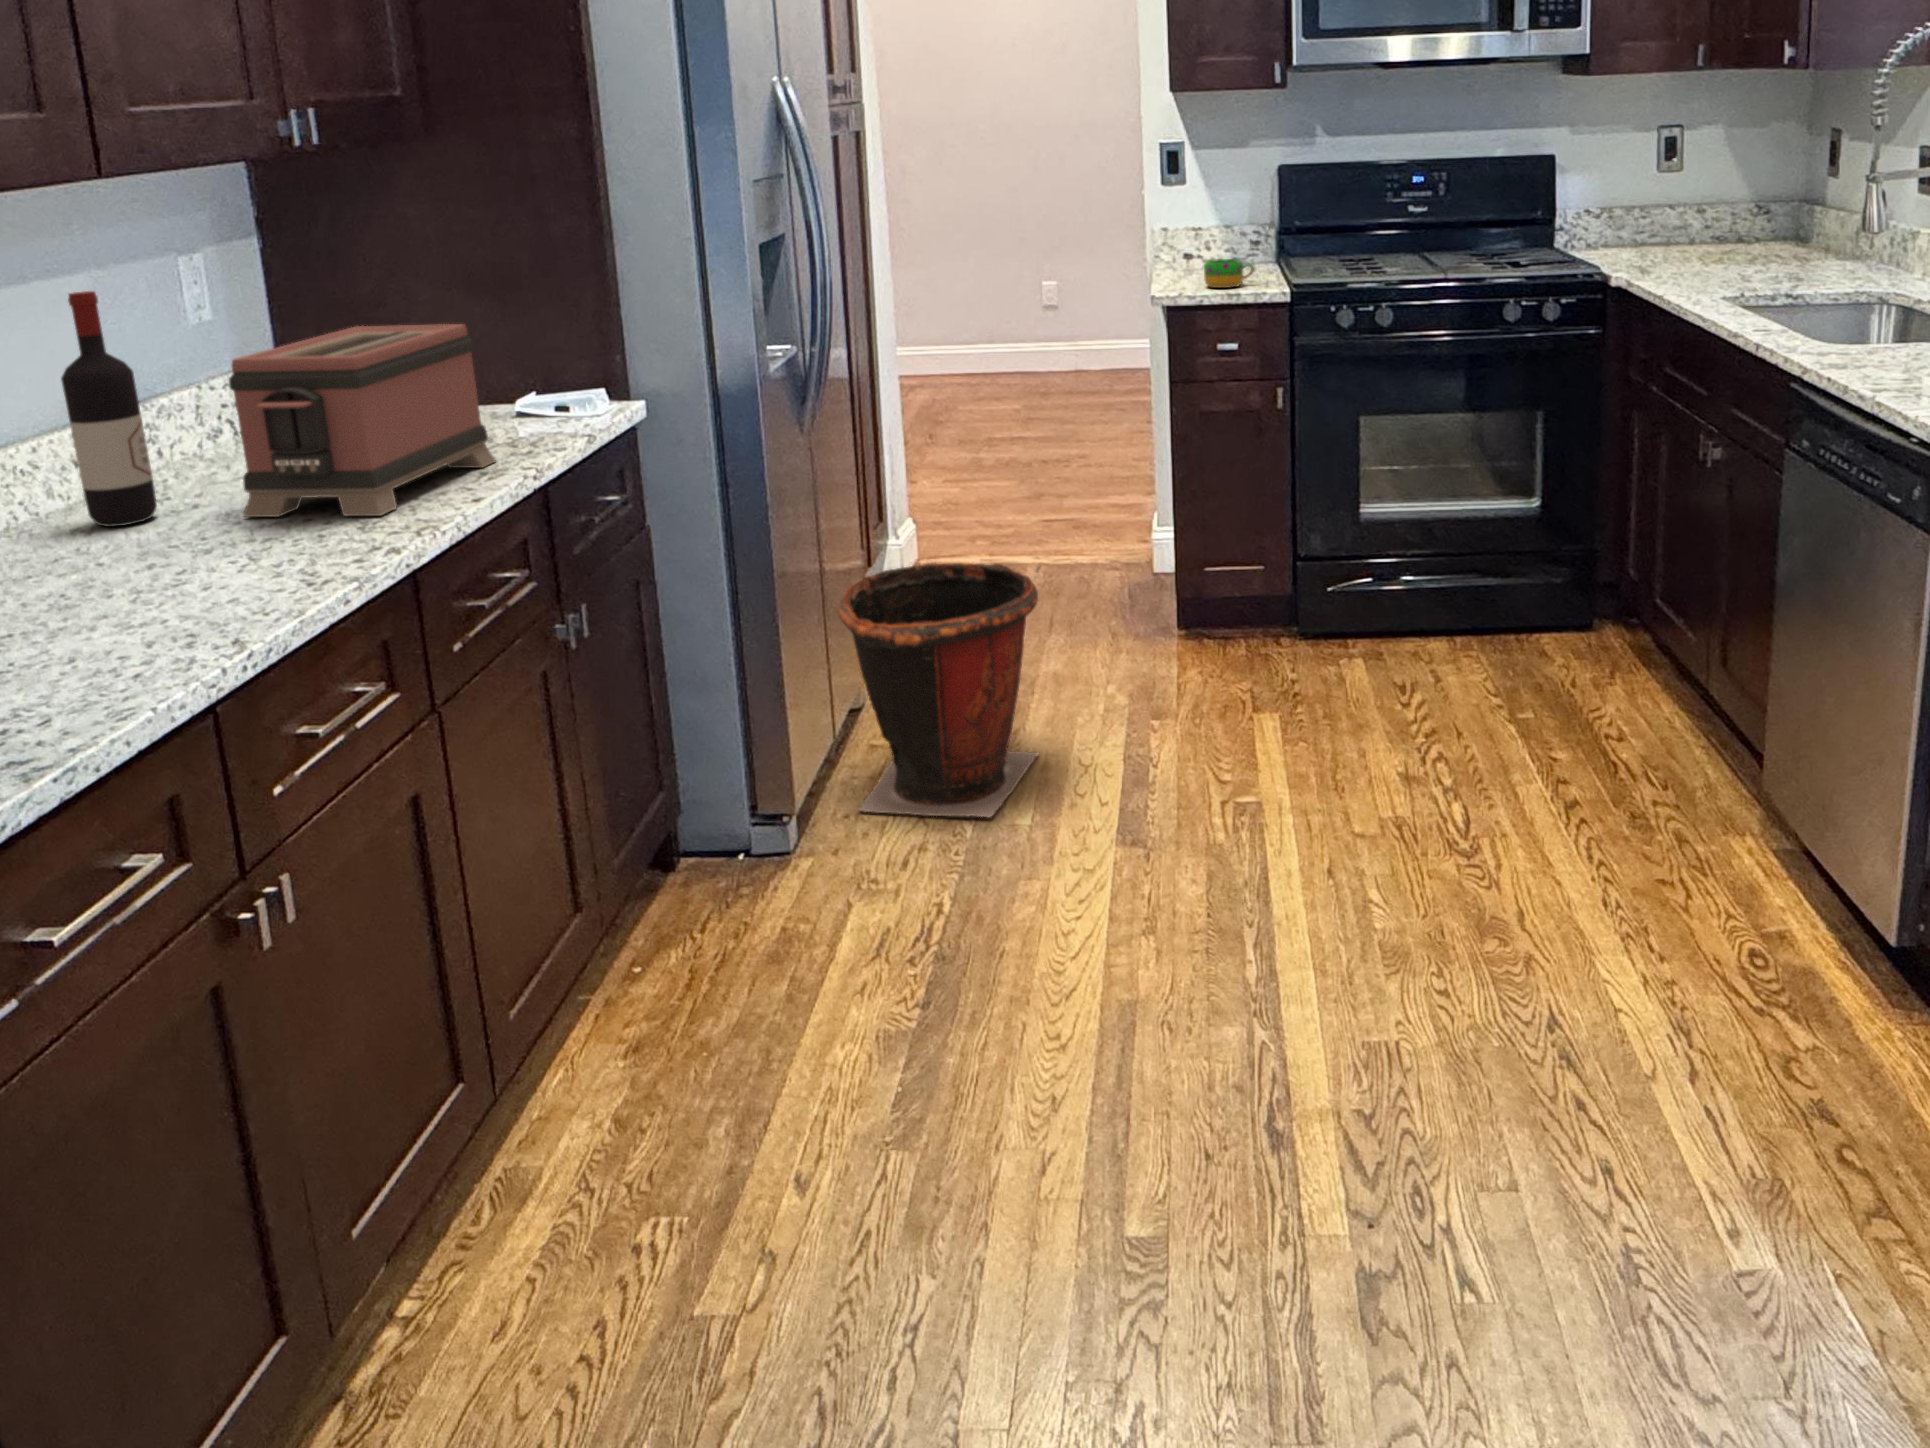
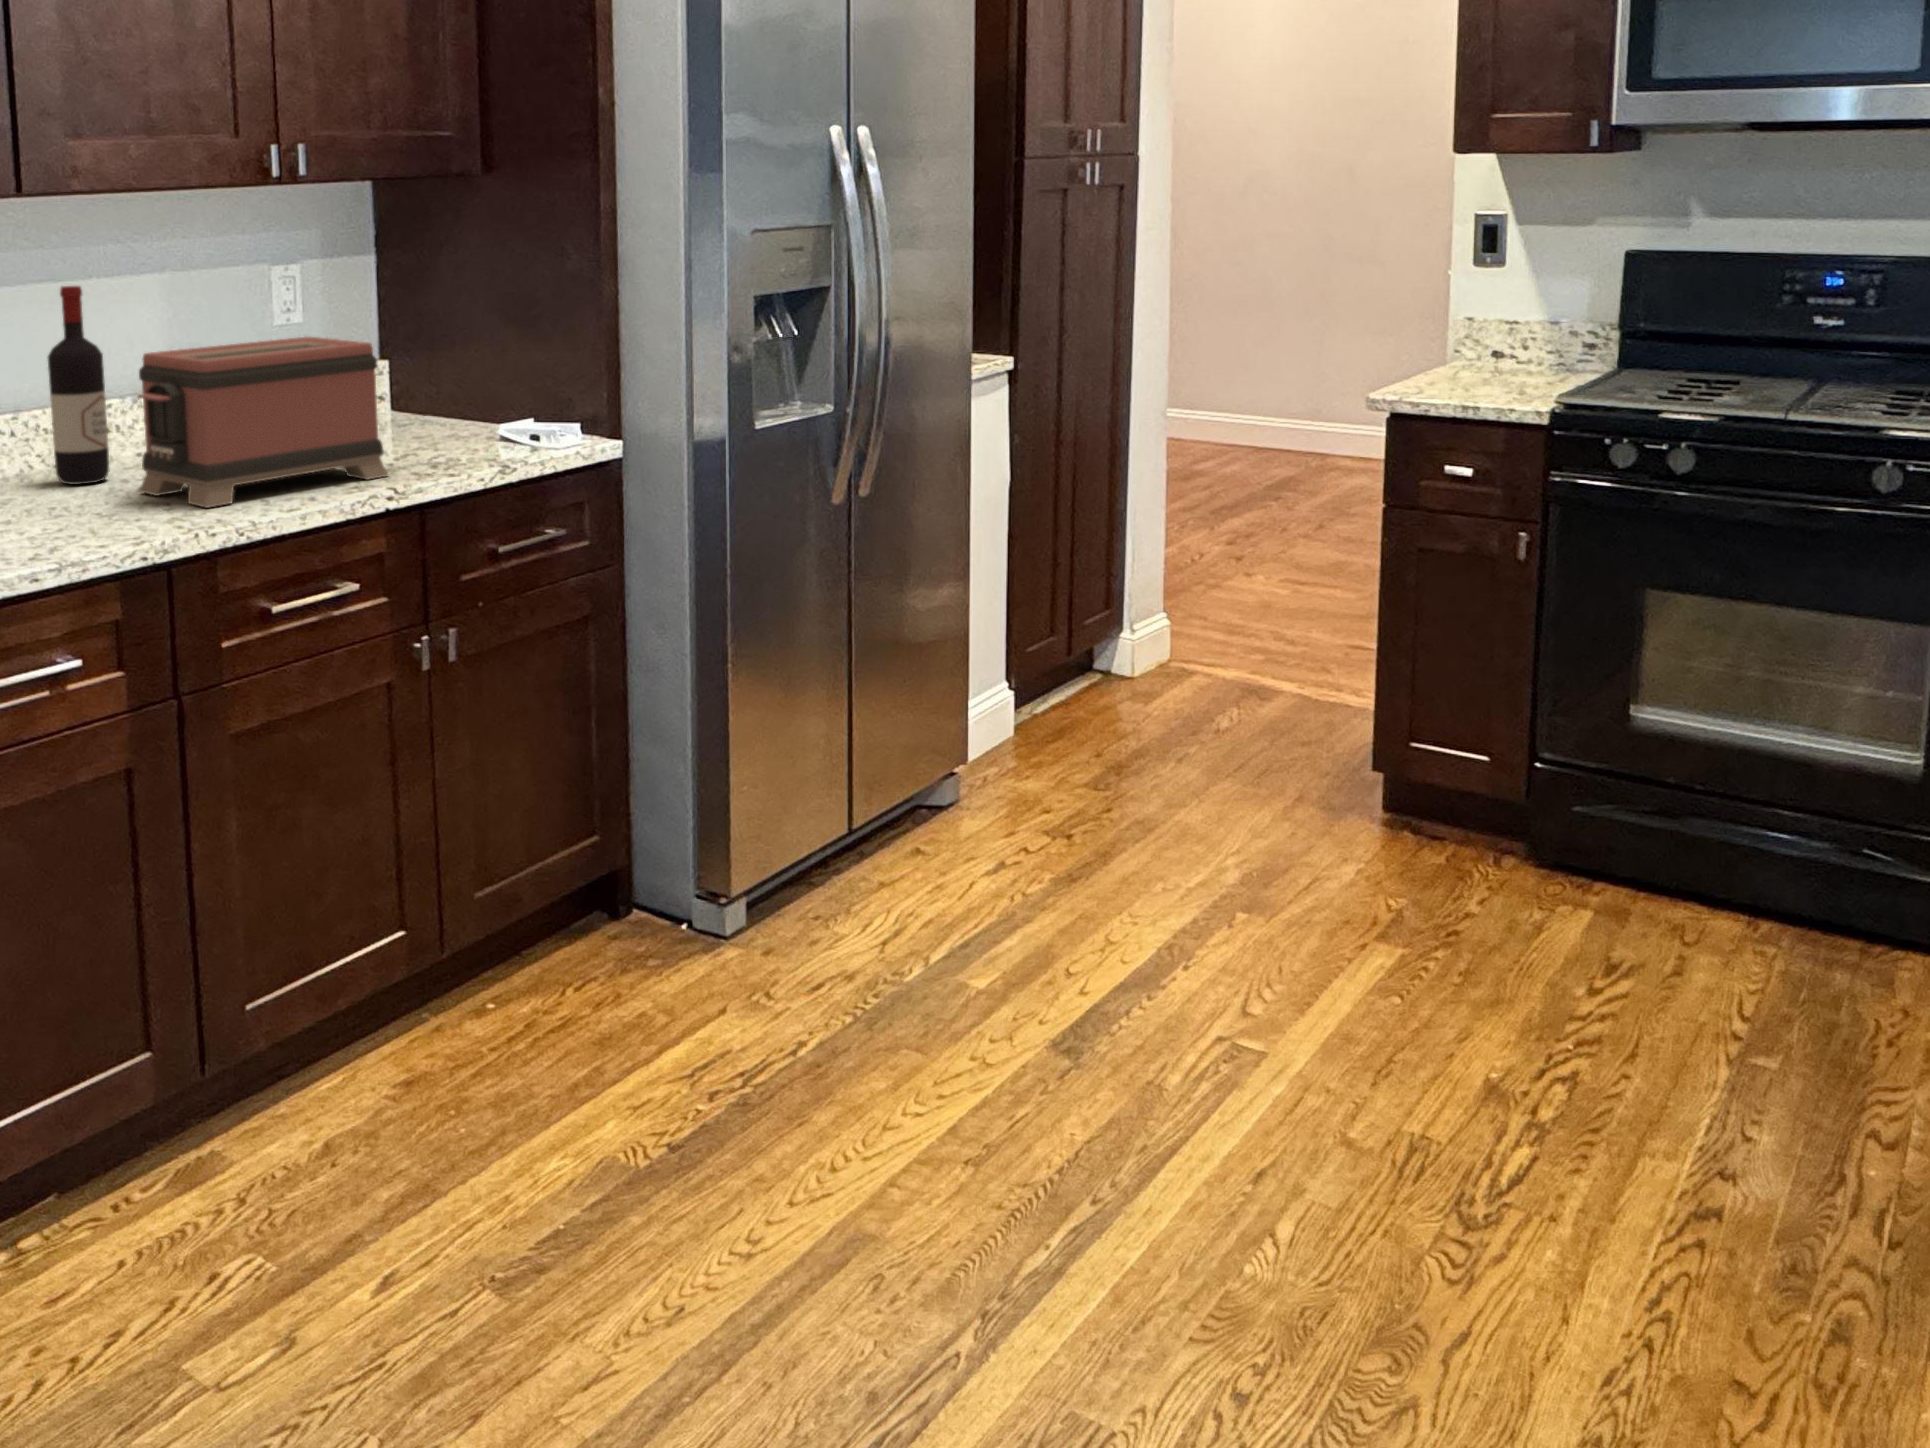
mug: present [1204,259,1254,288] -> none [1438,358,1505,395]
waste bin: present [837,563,1041,817] -> none [824,657,1068,972]

